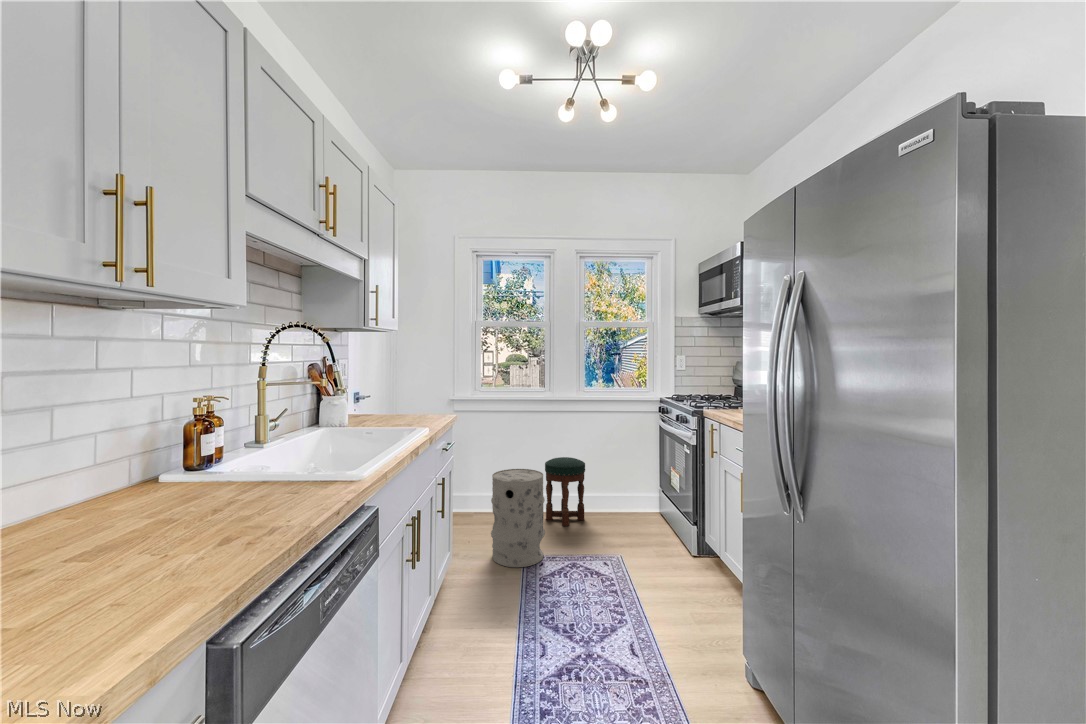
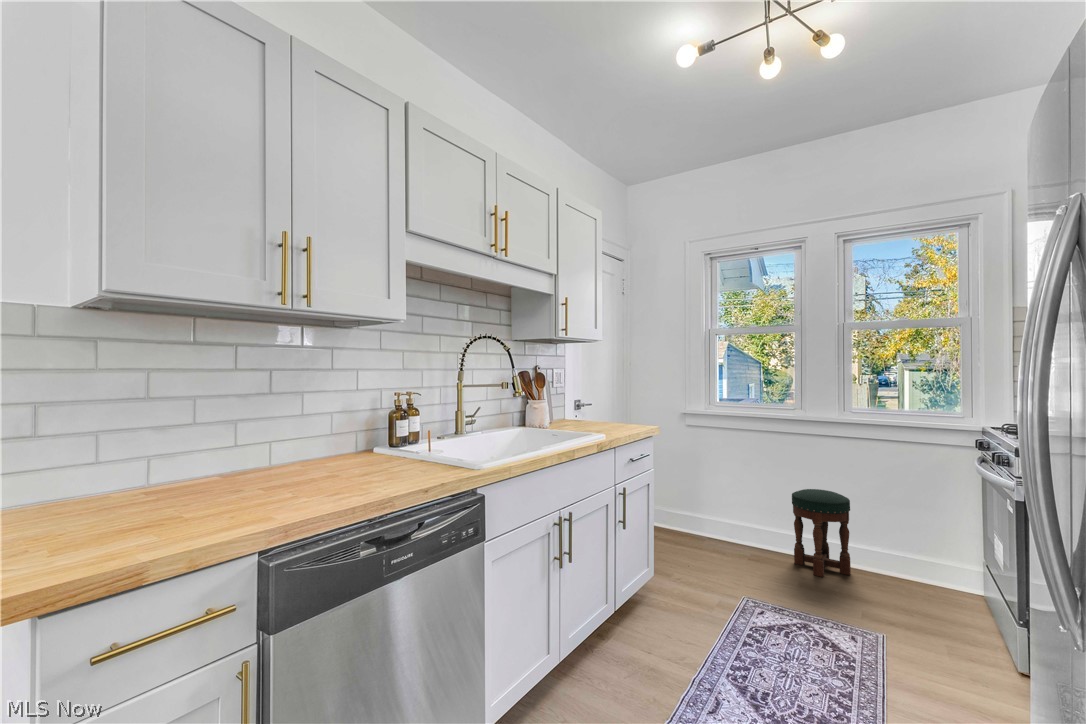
trash can: present [491,469,545,567] -> none [704,492,770,610]

